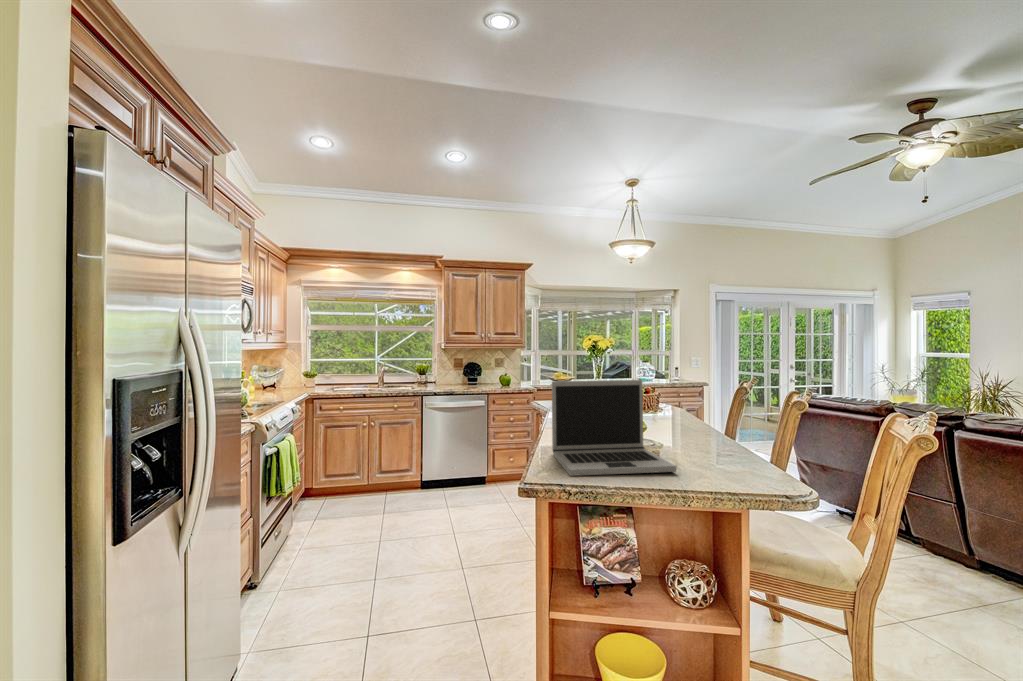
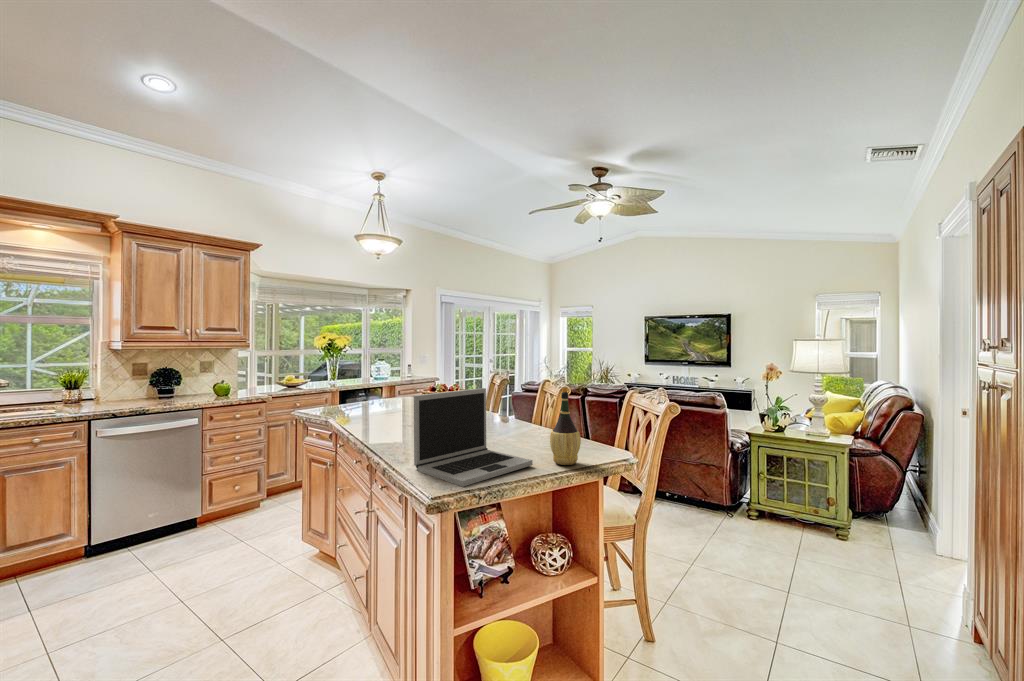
wine bottle: none [704,381,747,480] -> present [550,387,581,465]

